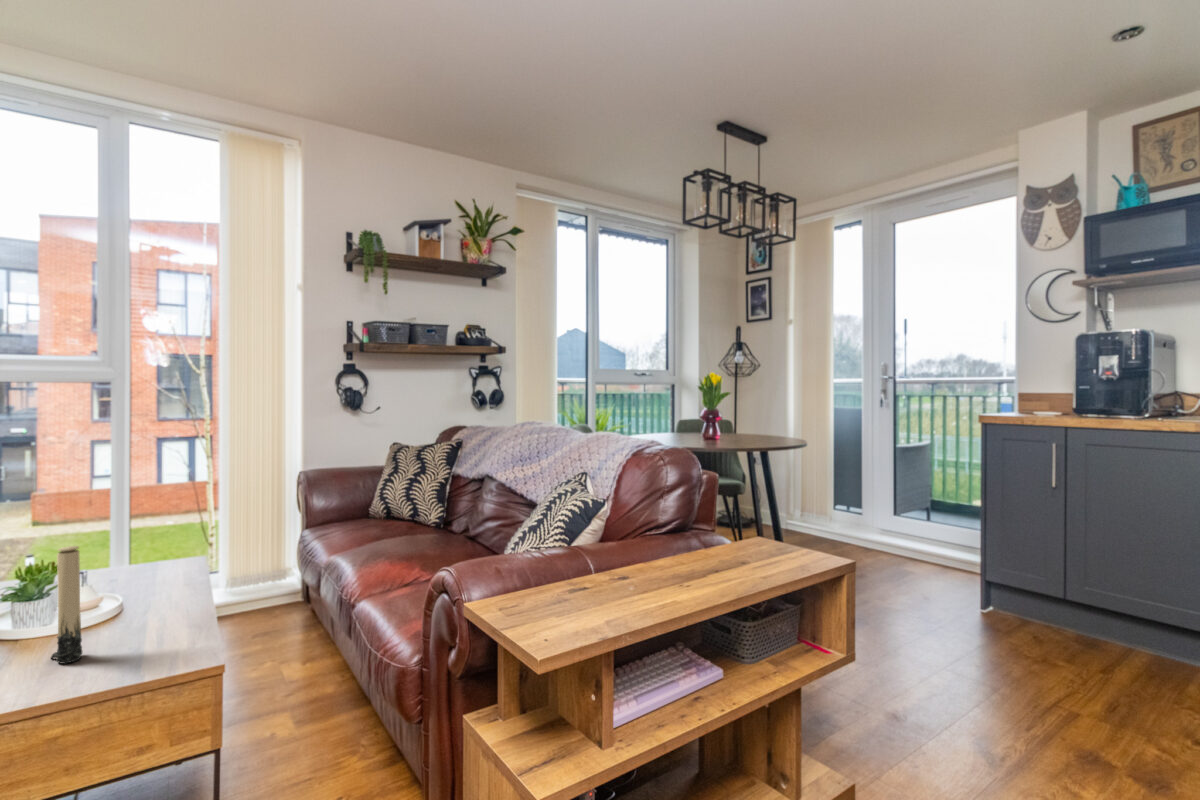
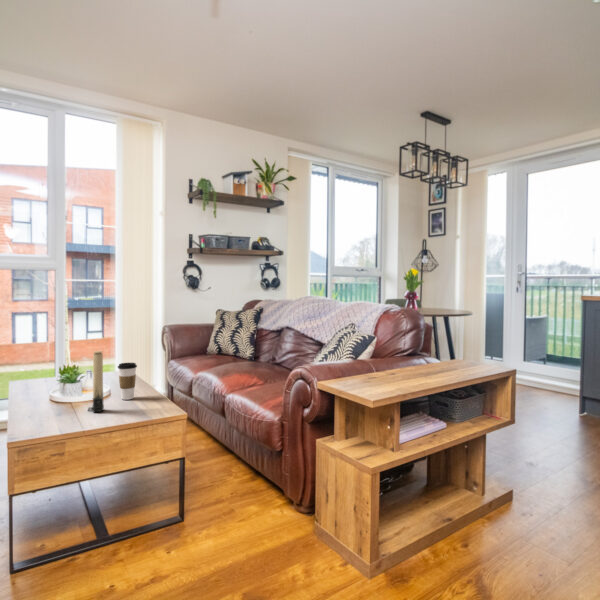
coffee cup: none [130,559,170,629] -> present [118,363,137,400]

